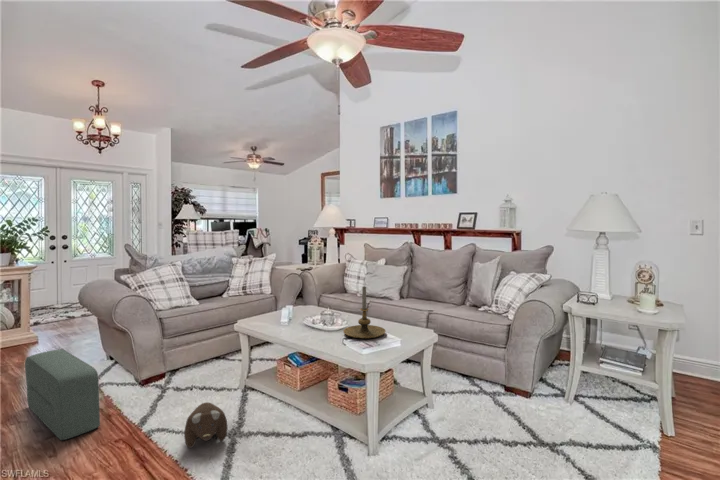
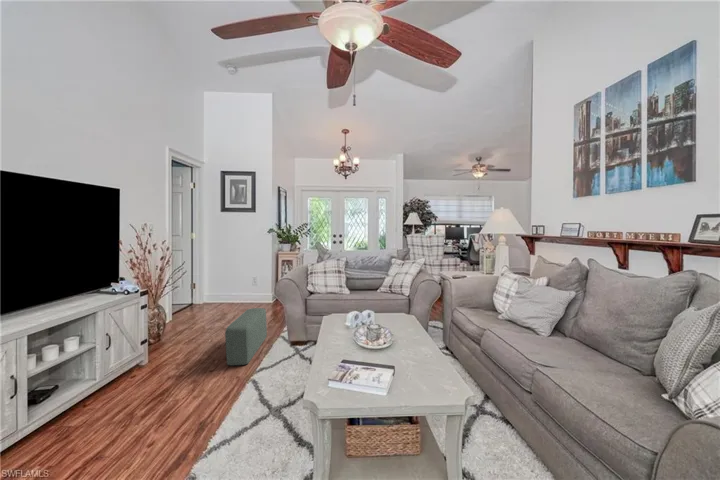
candle holder: present [344,287,385,338] -> none [355,312,404,377]
plush toy: present [184,402,228,448] -> none [236,376,279,412]

